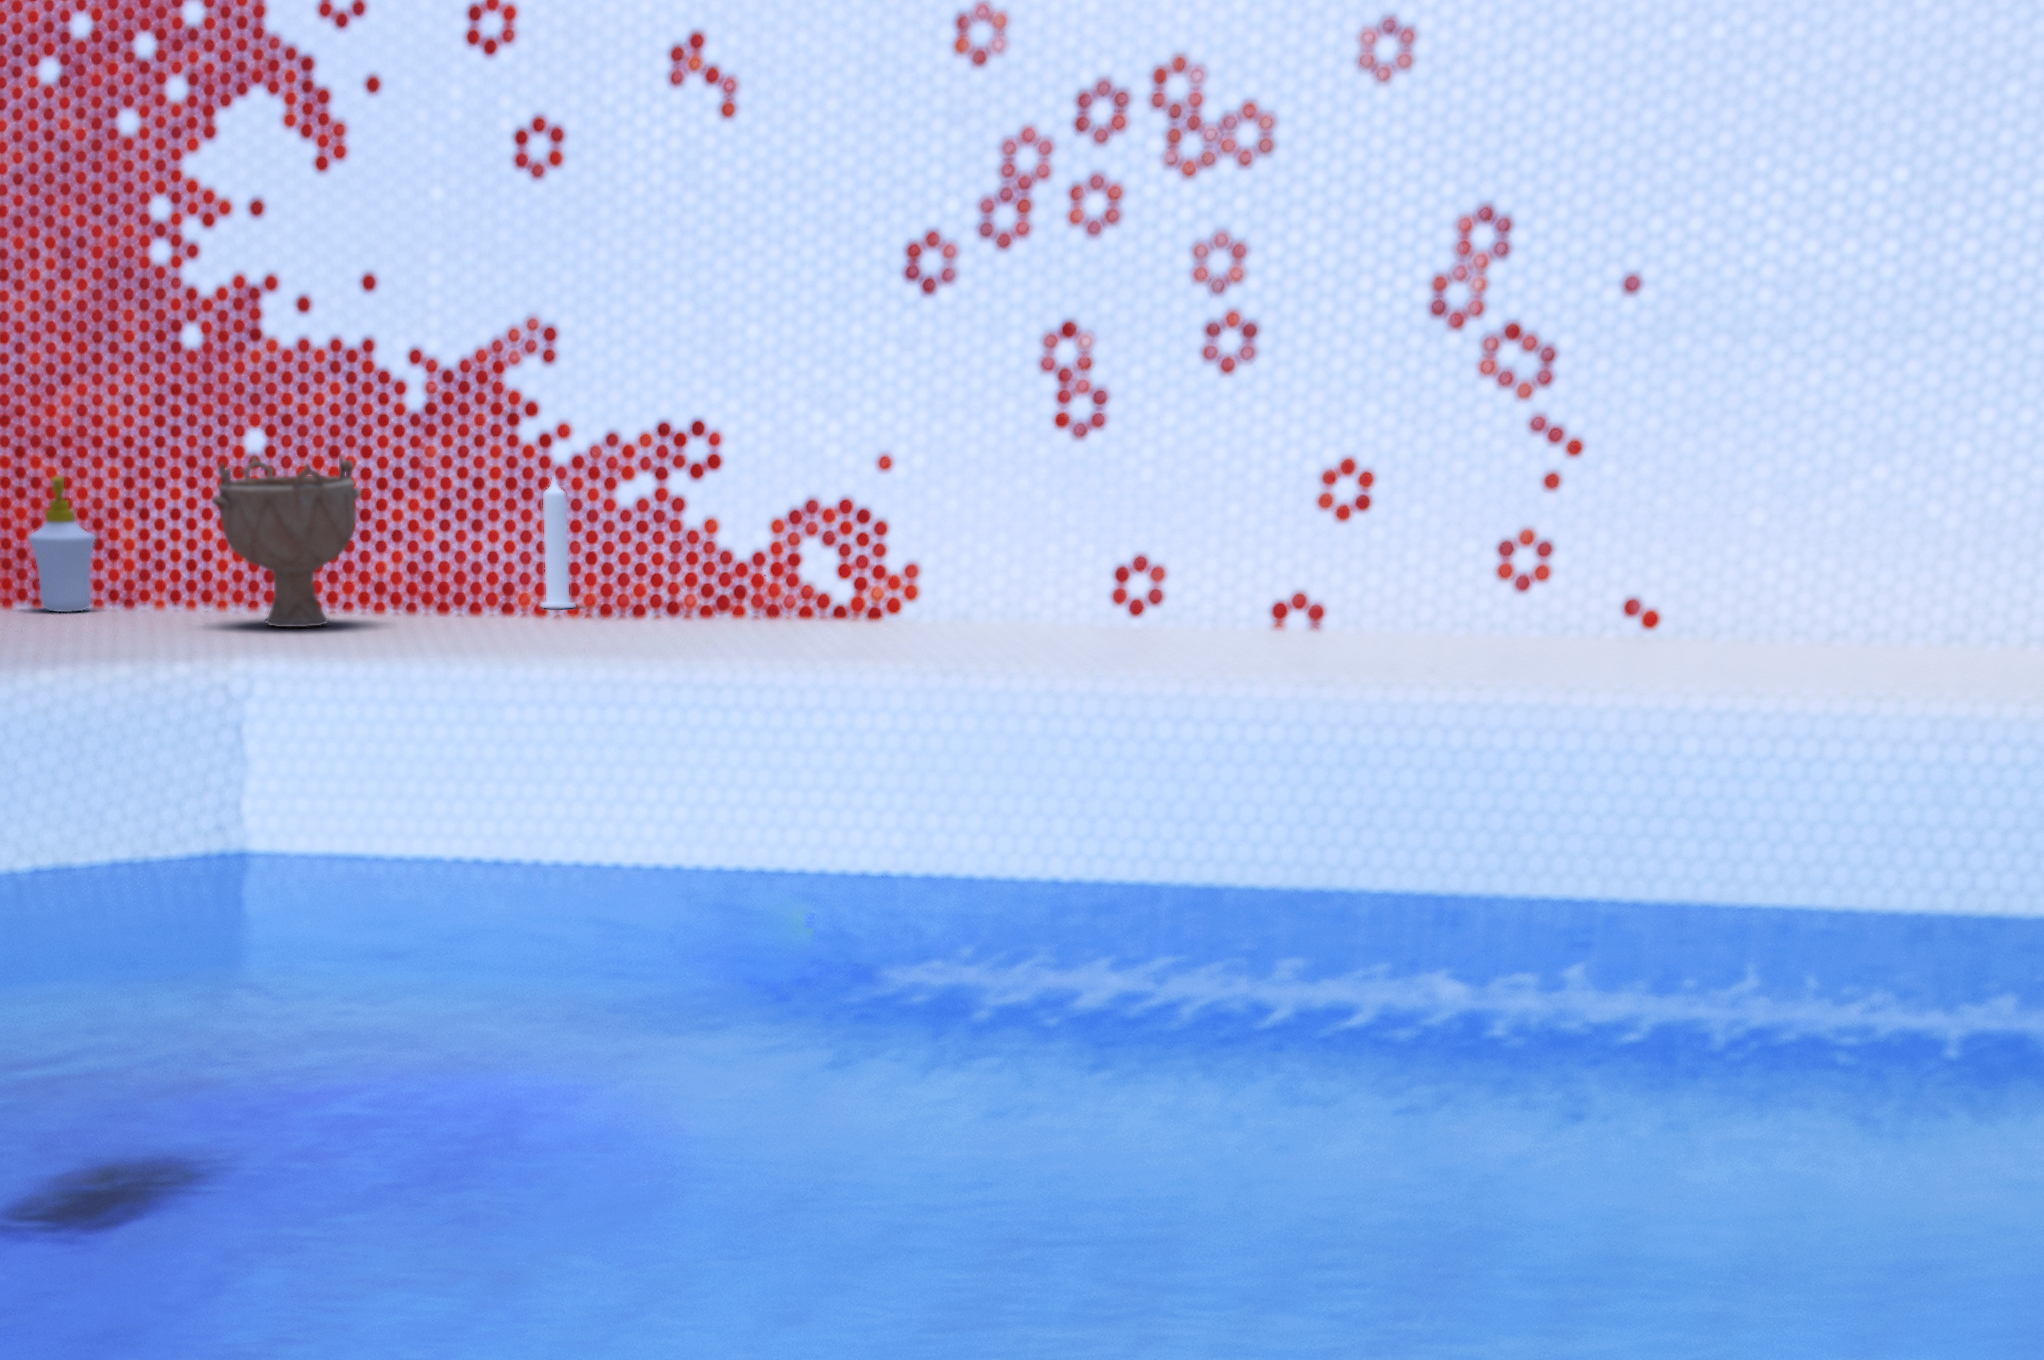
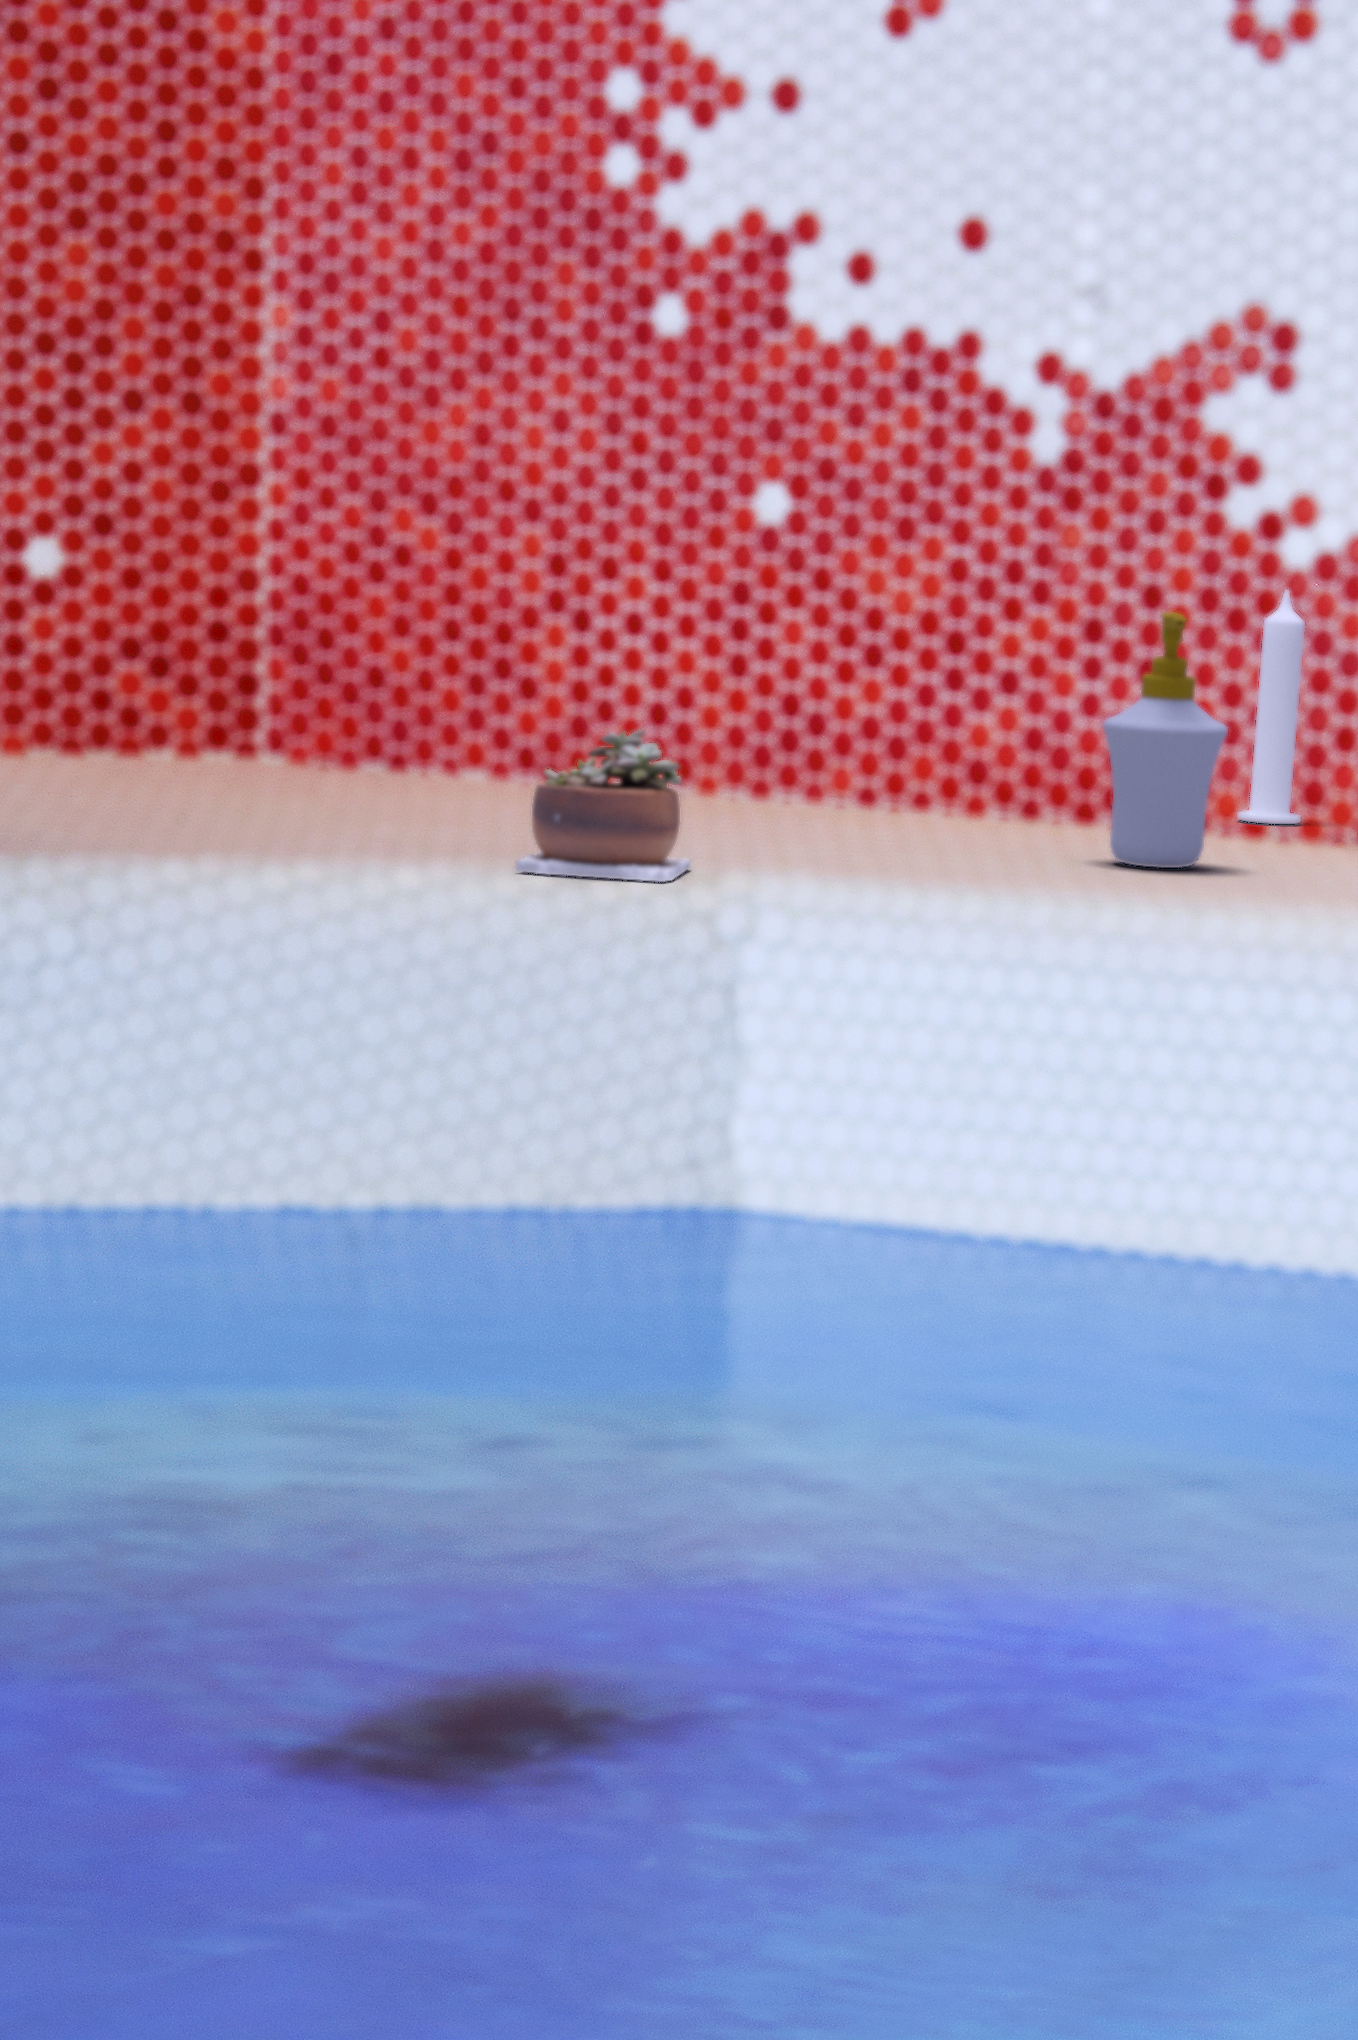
decorative bowl: present [212,457,361,627] -> none [710,526,968,832]
soap bottle: present [28,476,95,612] -> present [1103,612,1228,868]
succulent plant: none [97,577,201,661] -> present [515,730,691,882]

